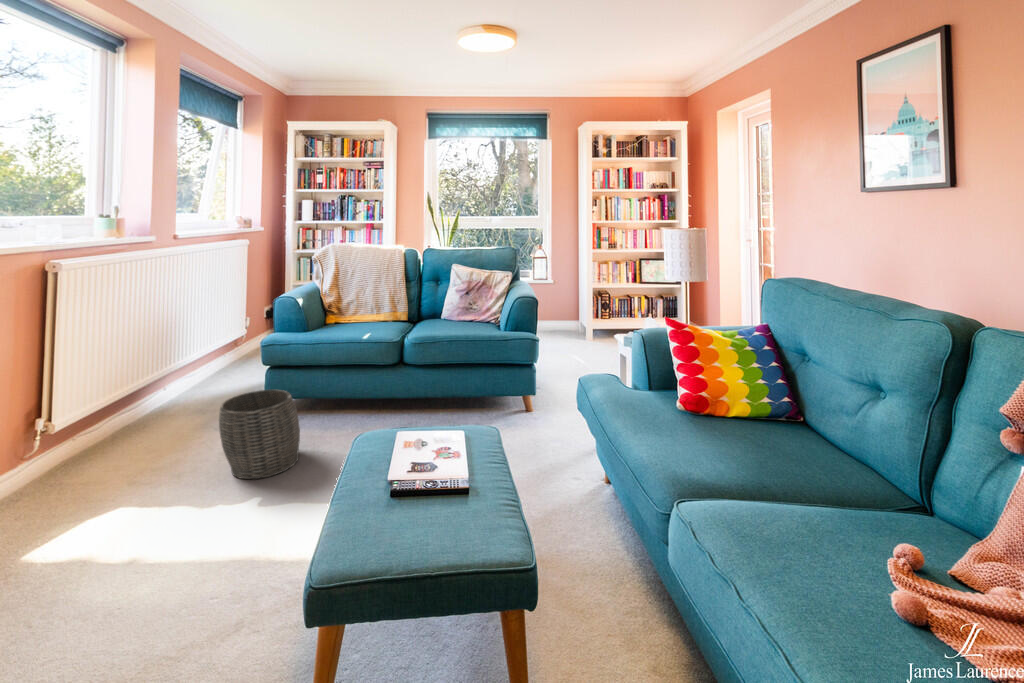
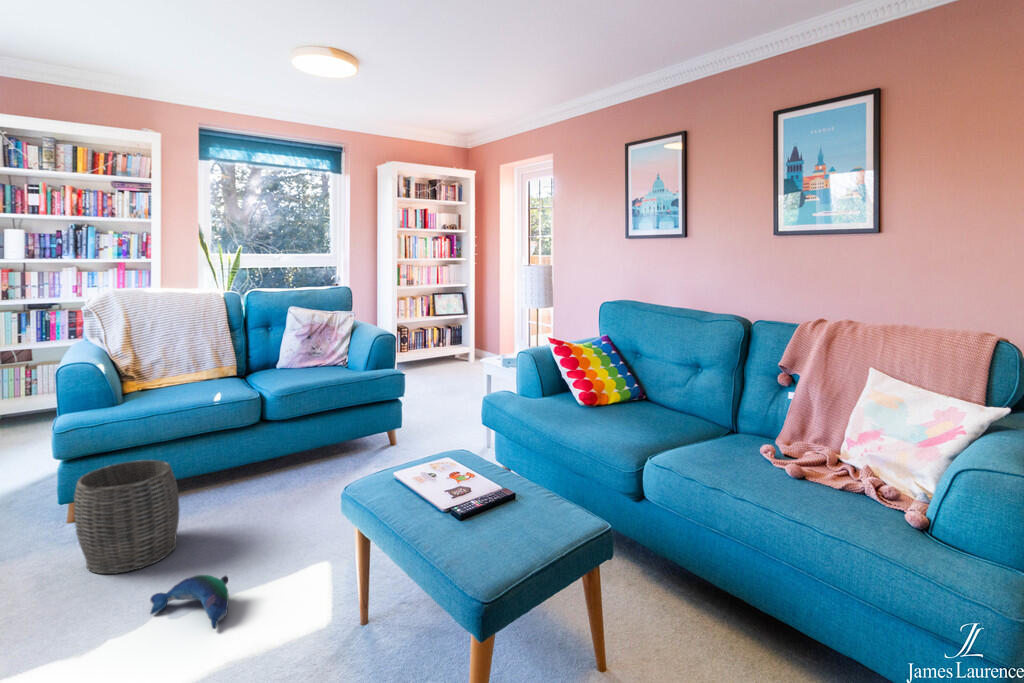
plush toy: none [221,504,275,561] -> present [150,575,229,629]

